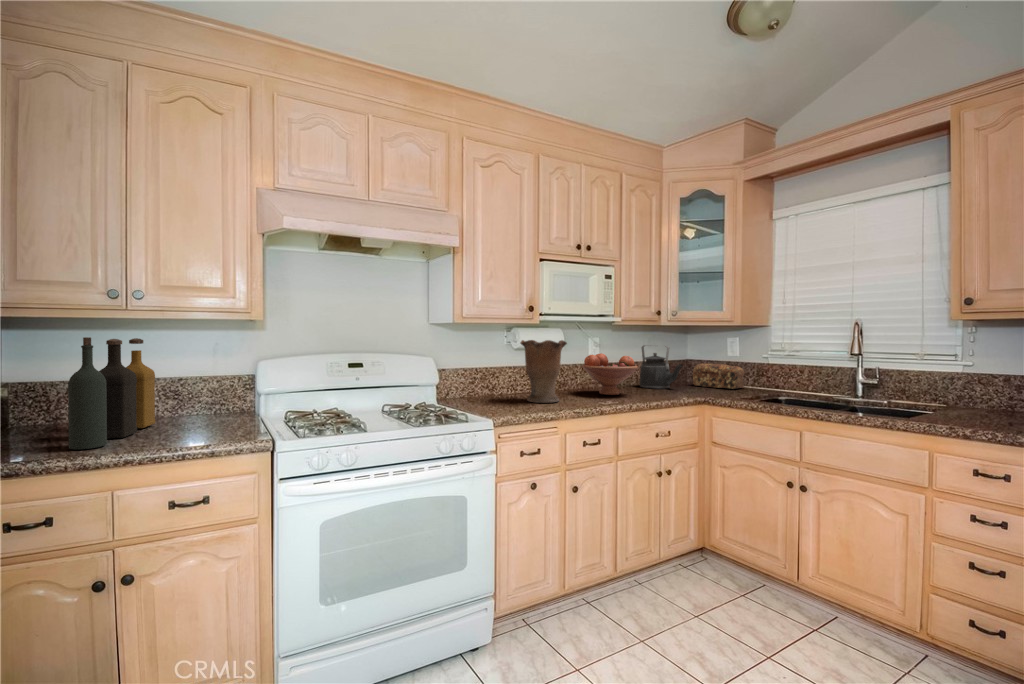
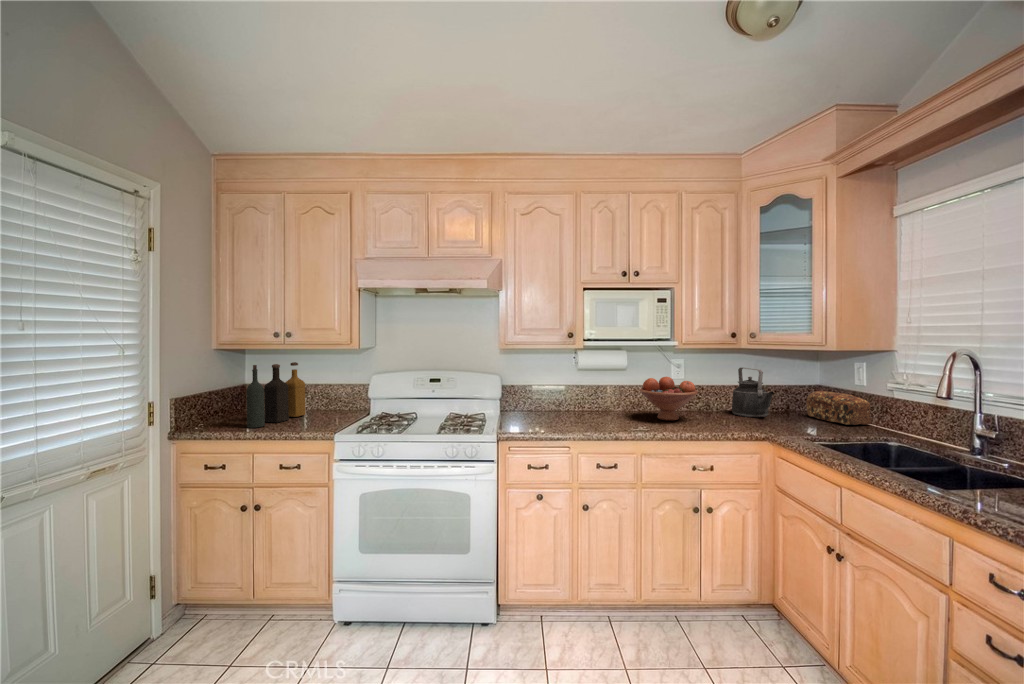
vase: present [520,340,567,403] -> none [559,364,603,423]

